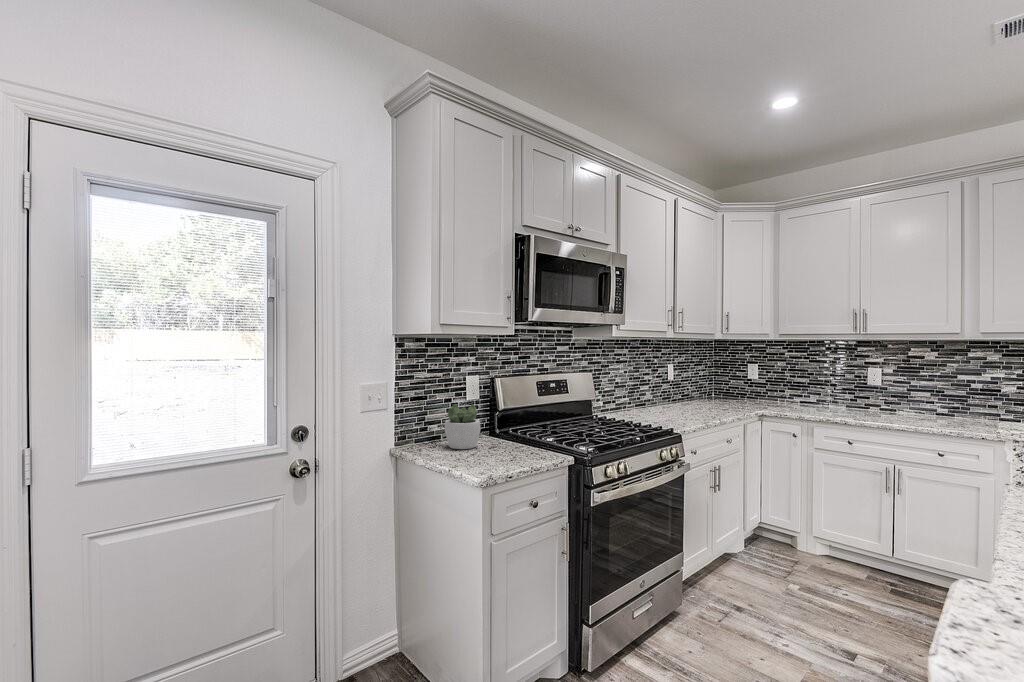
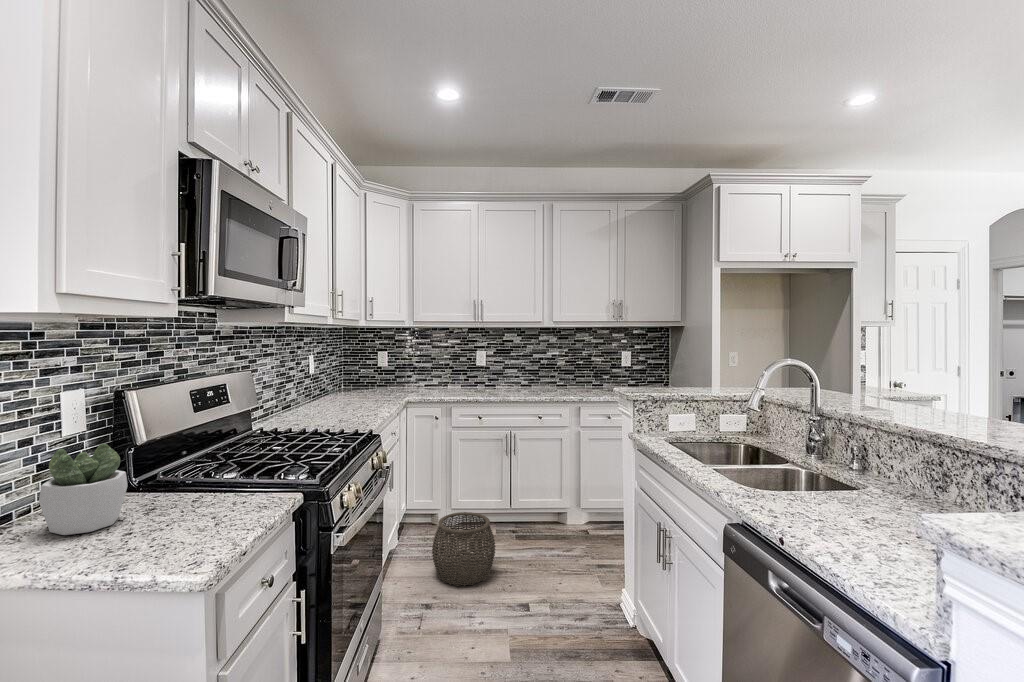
woven basket: none [757,533,835,614] -> present [432,512,496,586]

